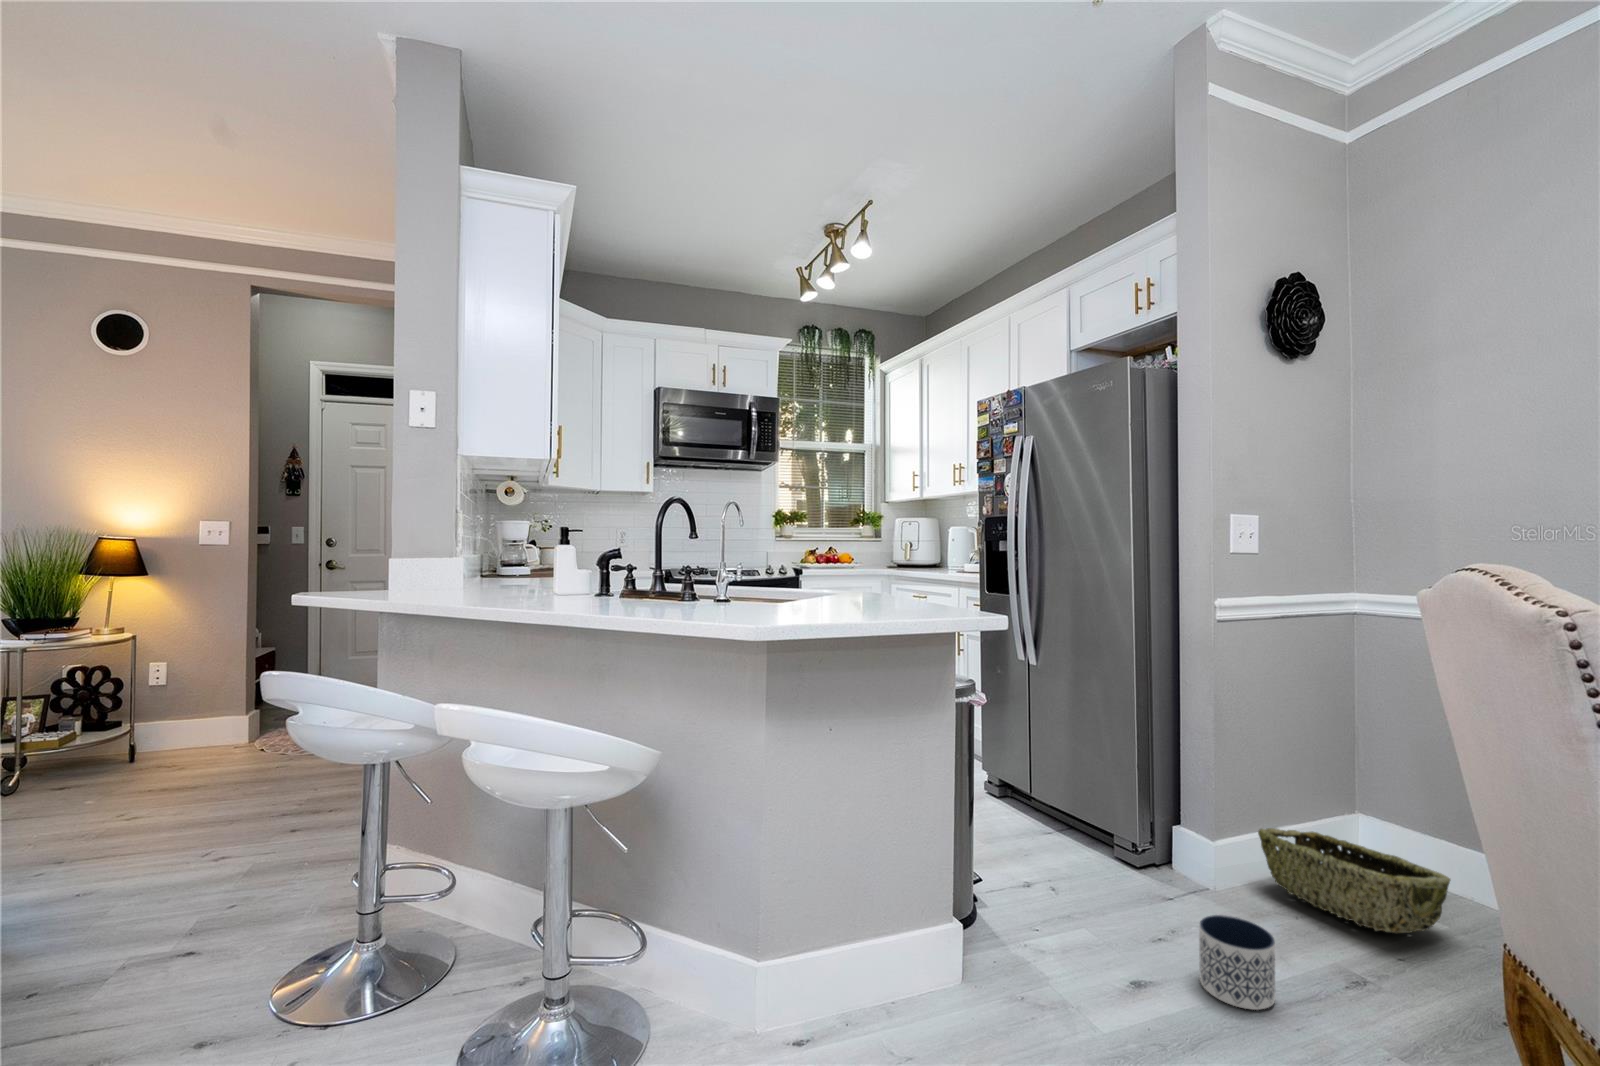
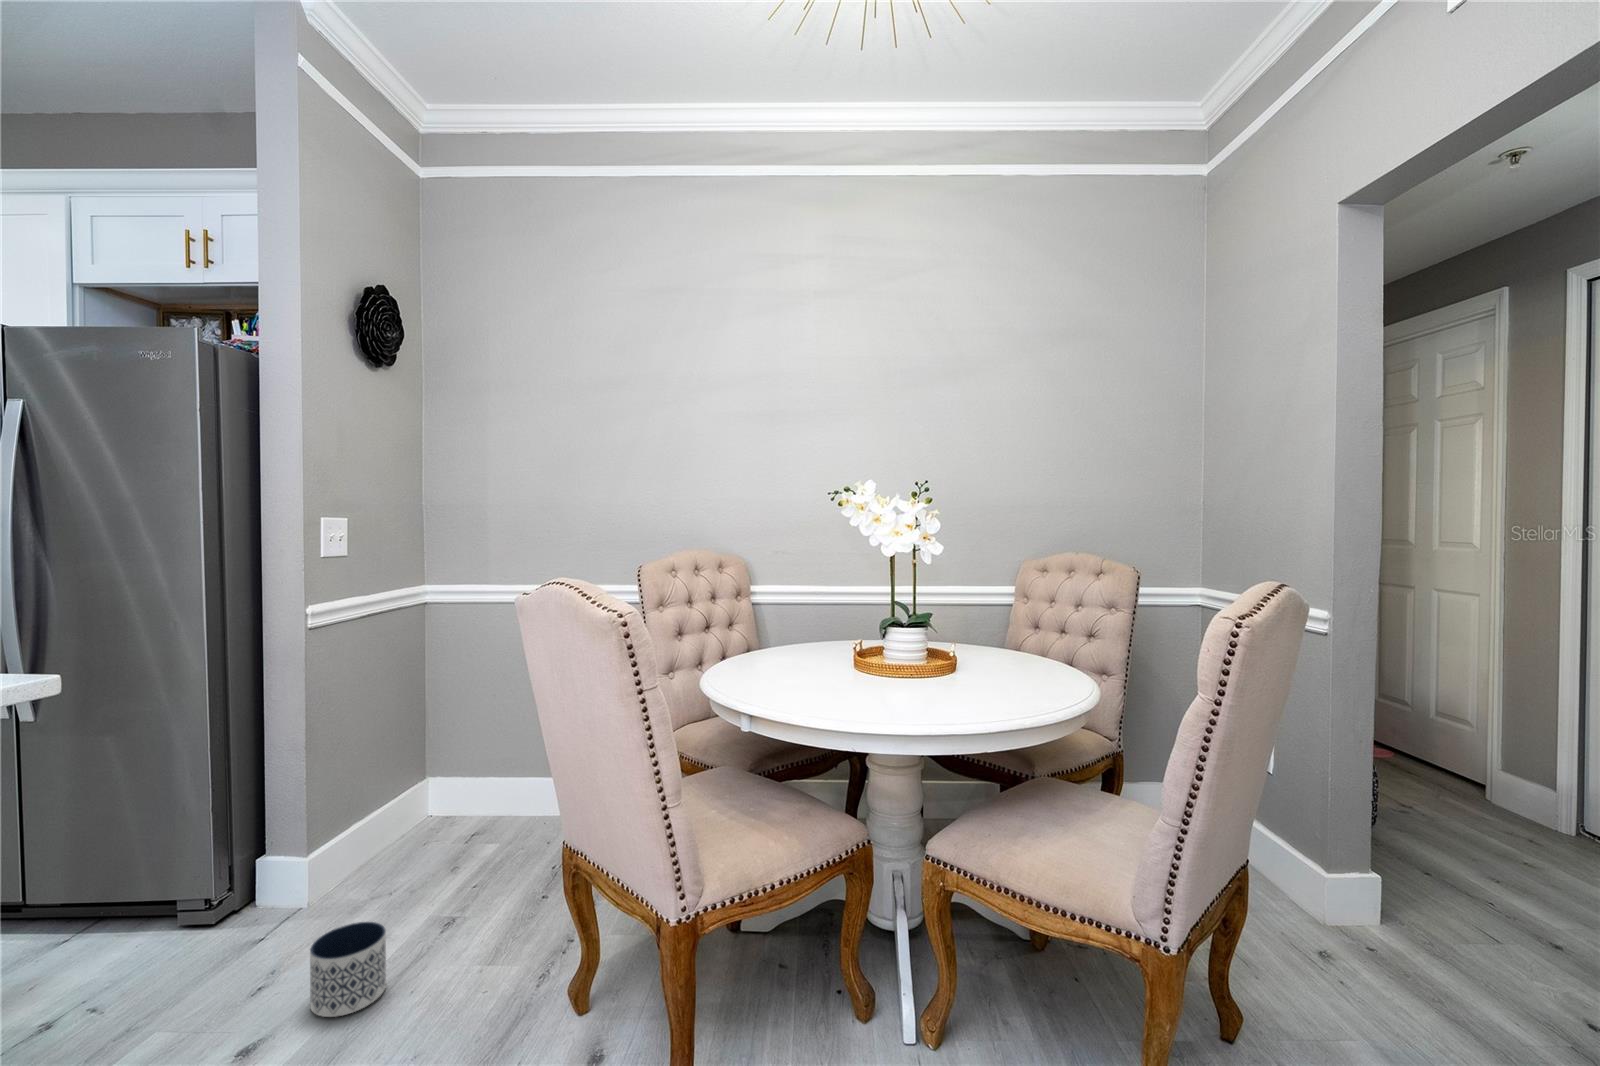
woven basket: present [1258,828,1451,933] -> none [350,805,503,877]

